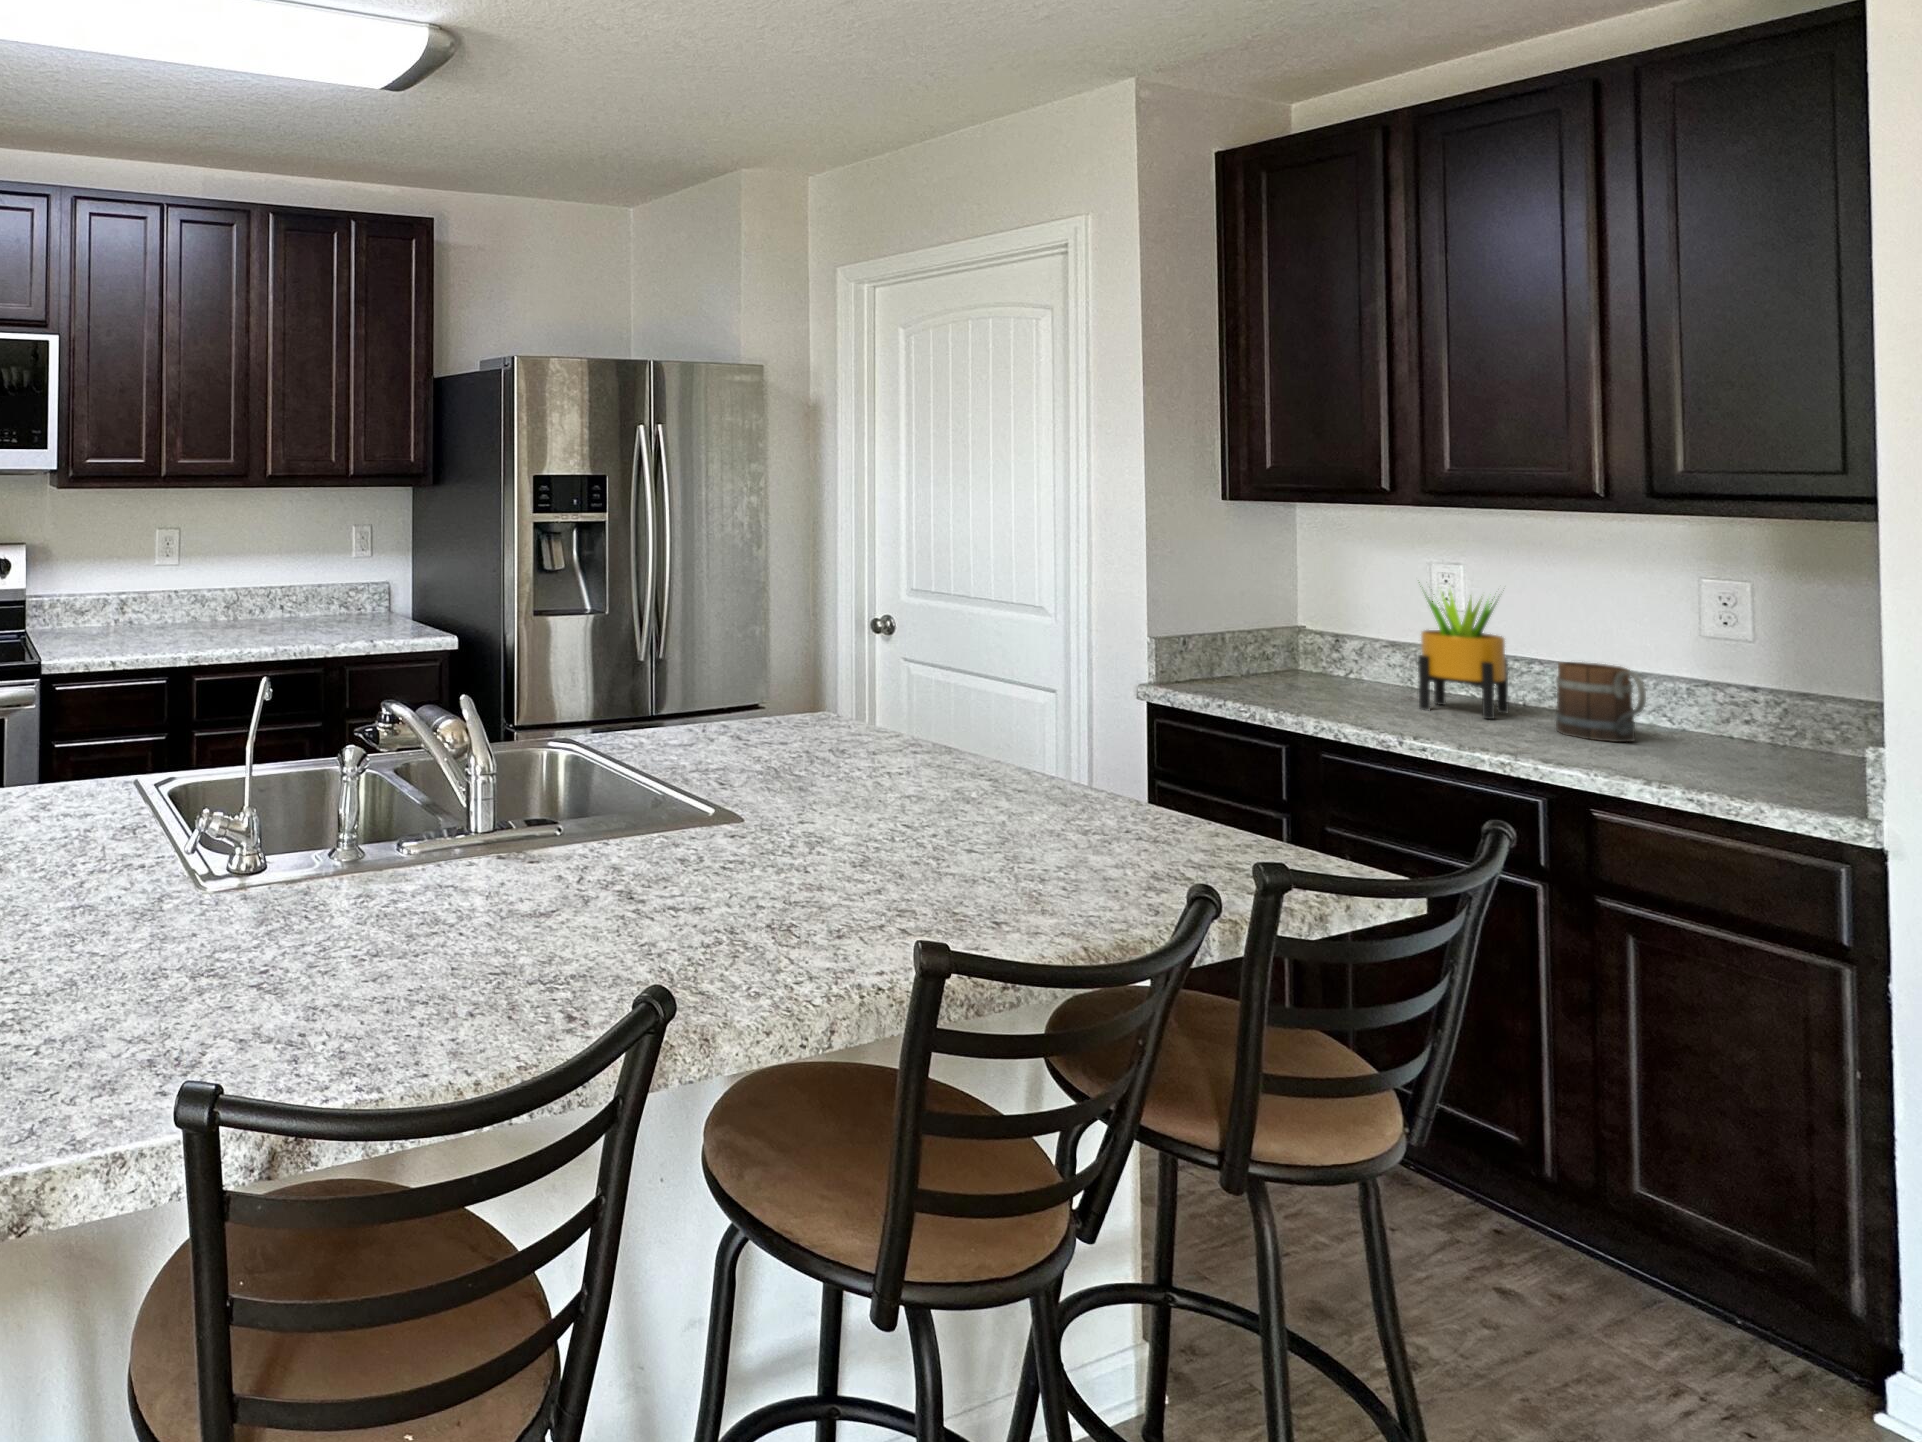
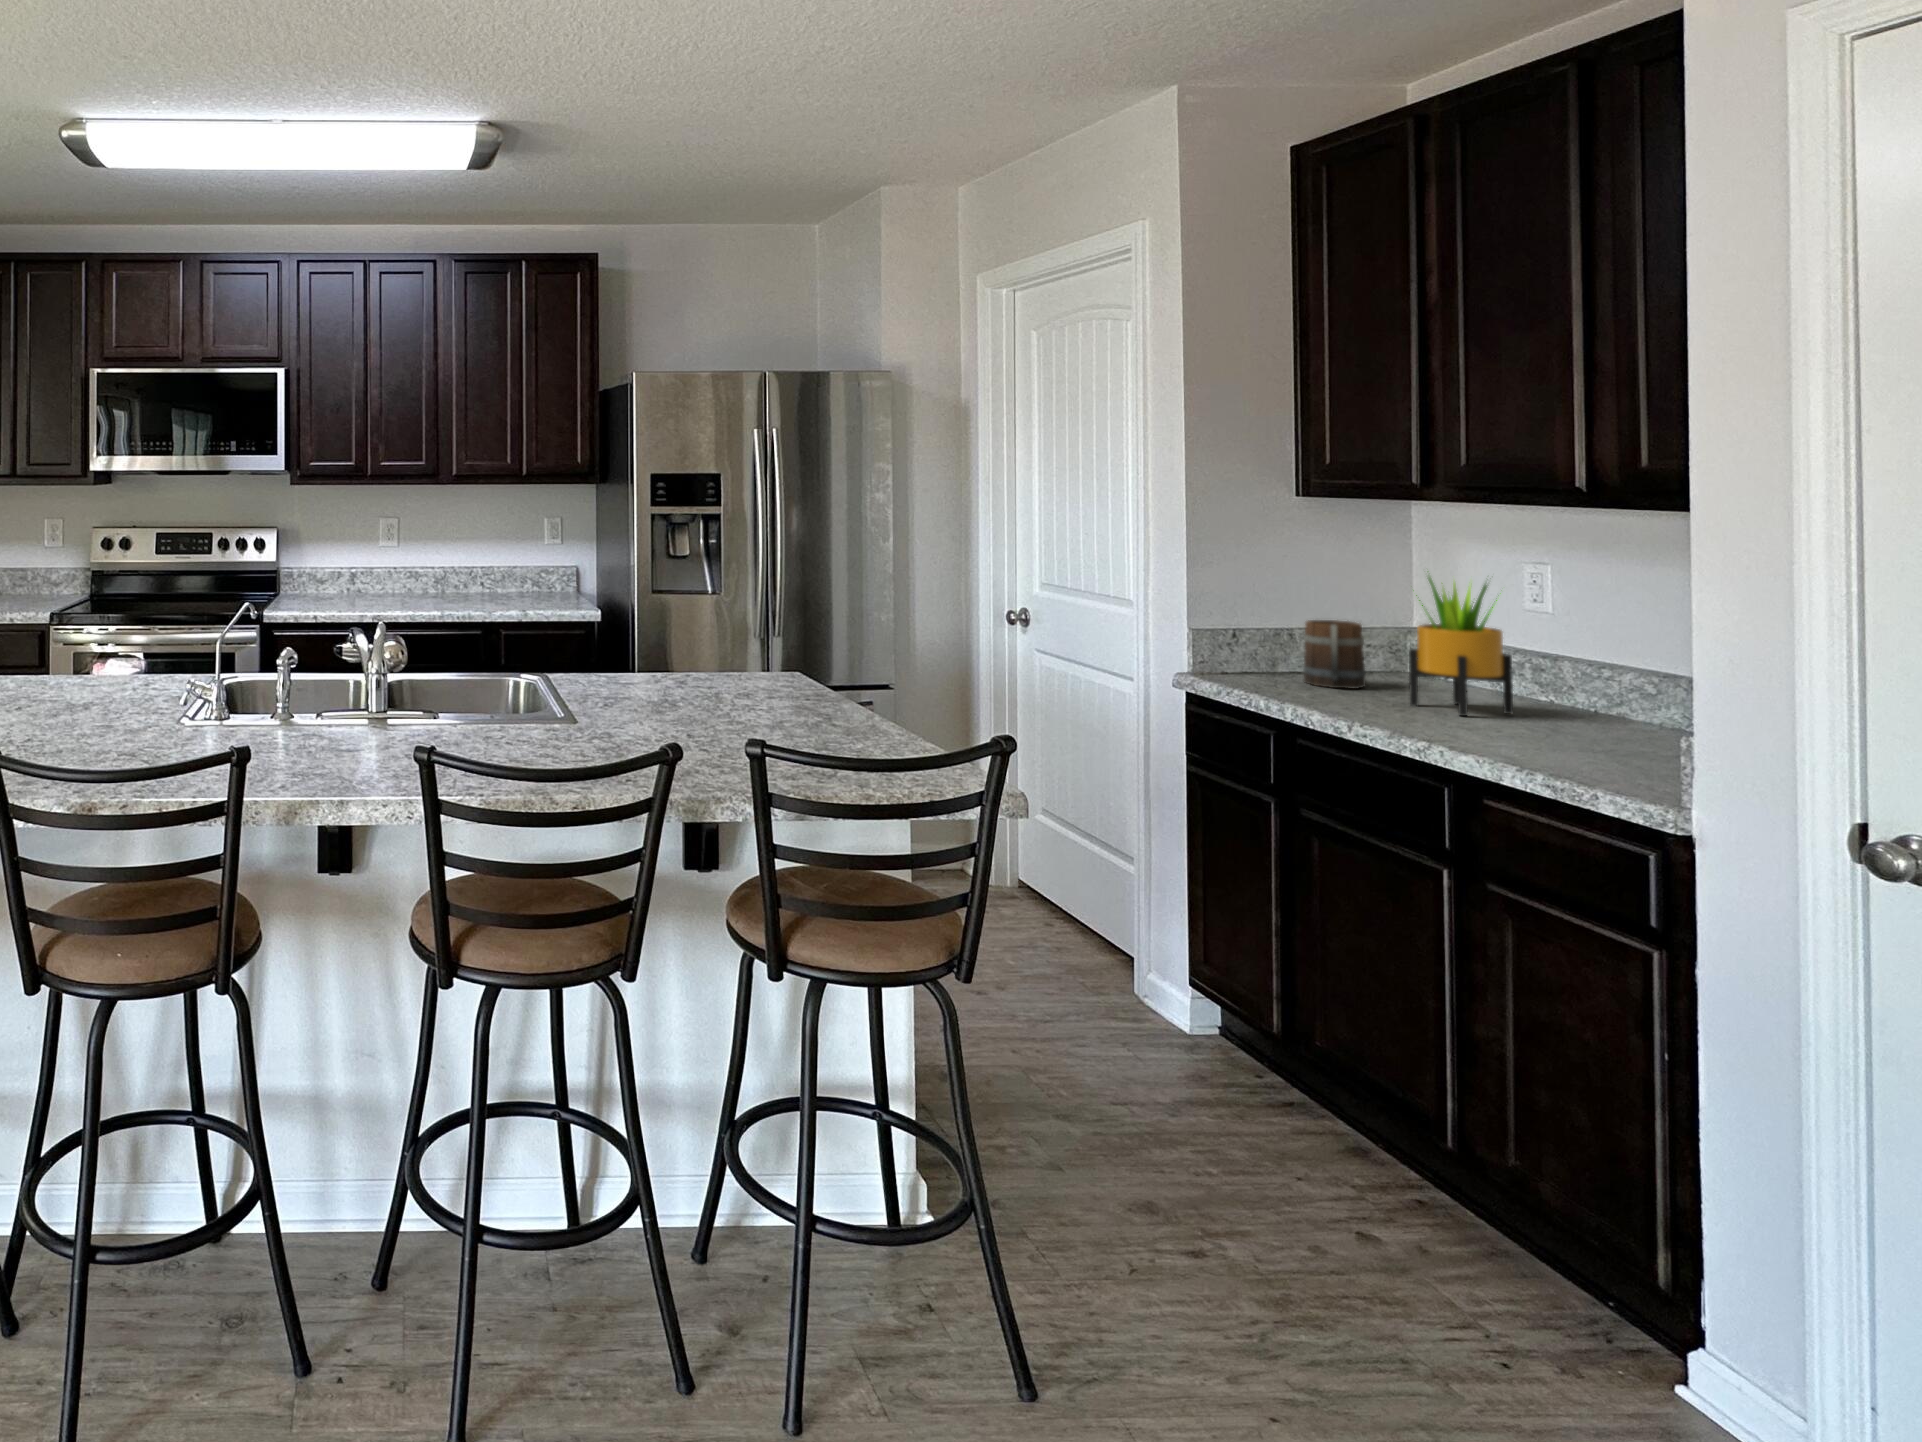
mug: present [1556,662,1646,742] -> present [1303,620,1366,688]

